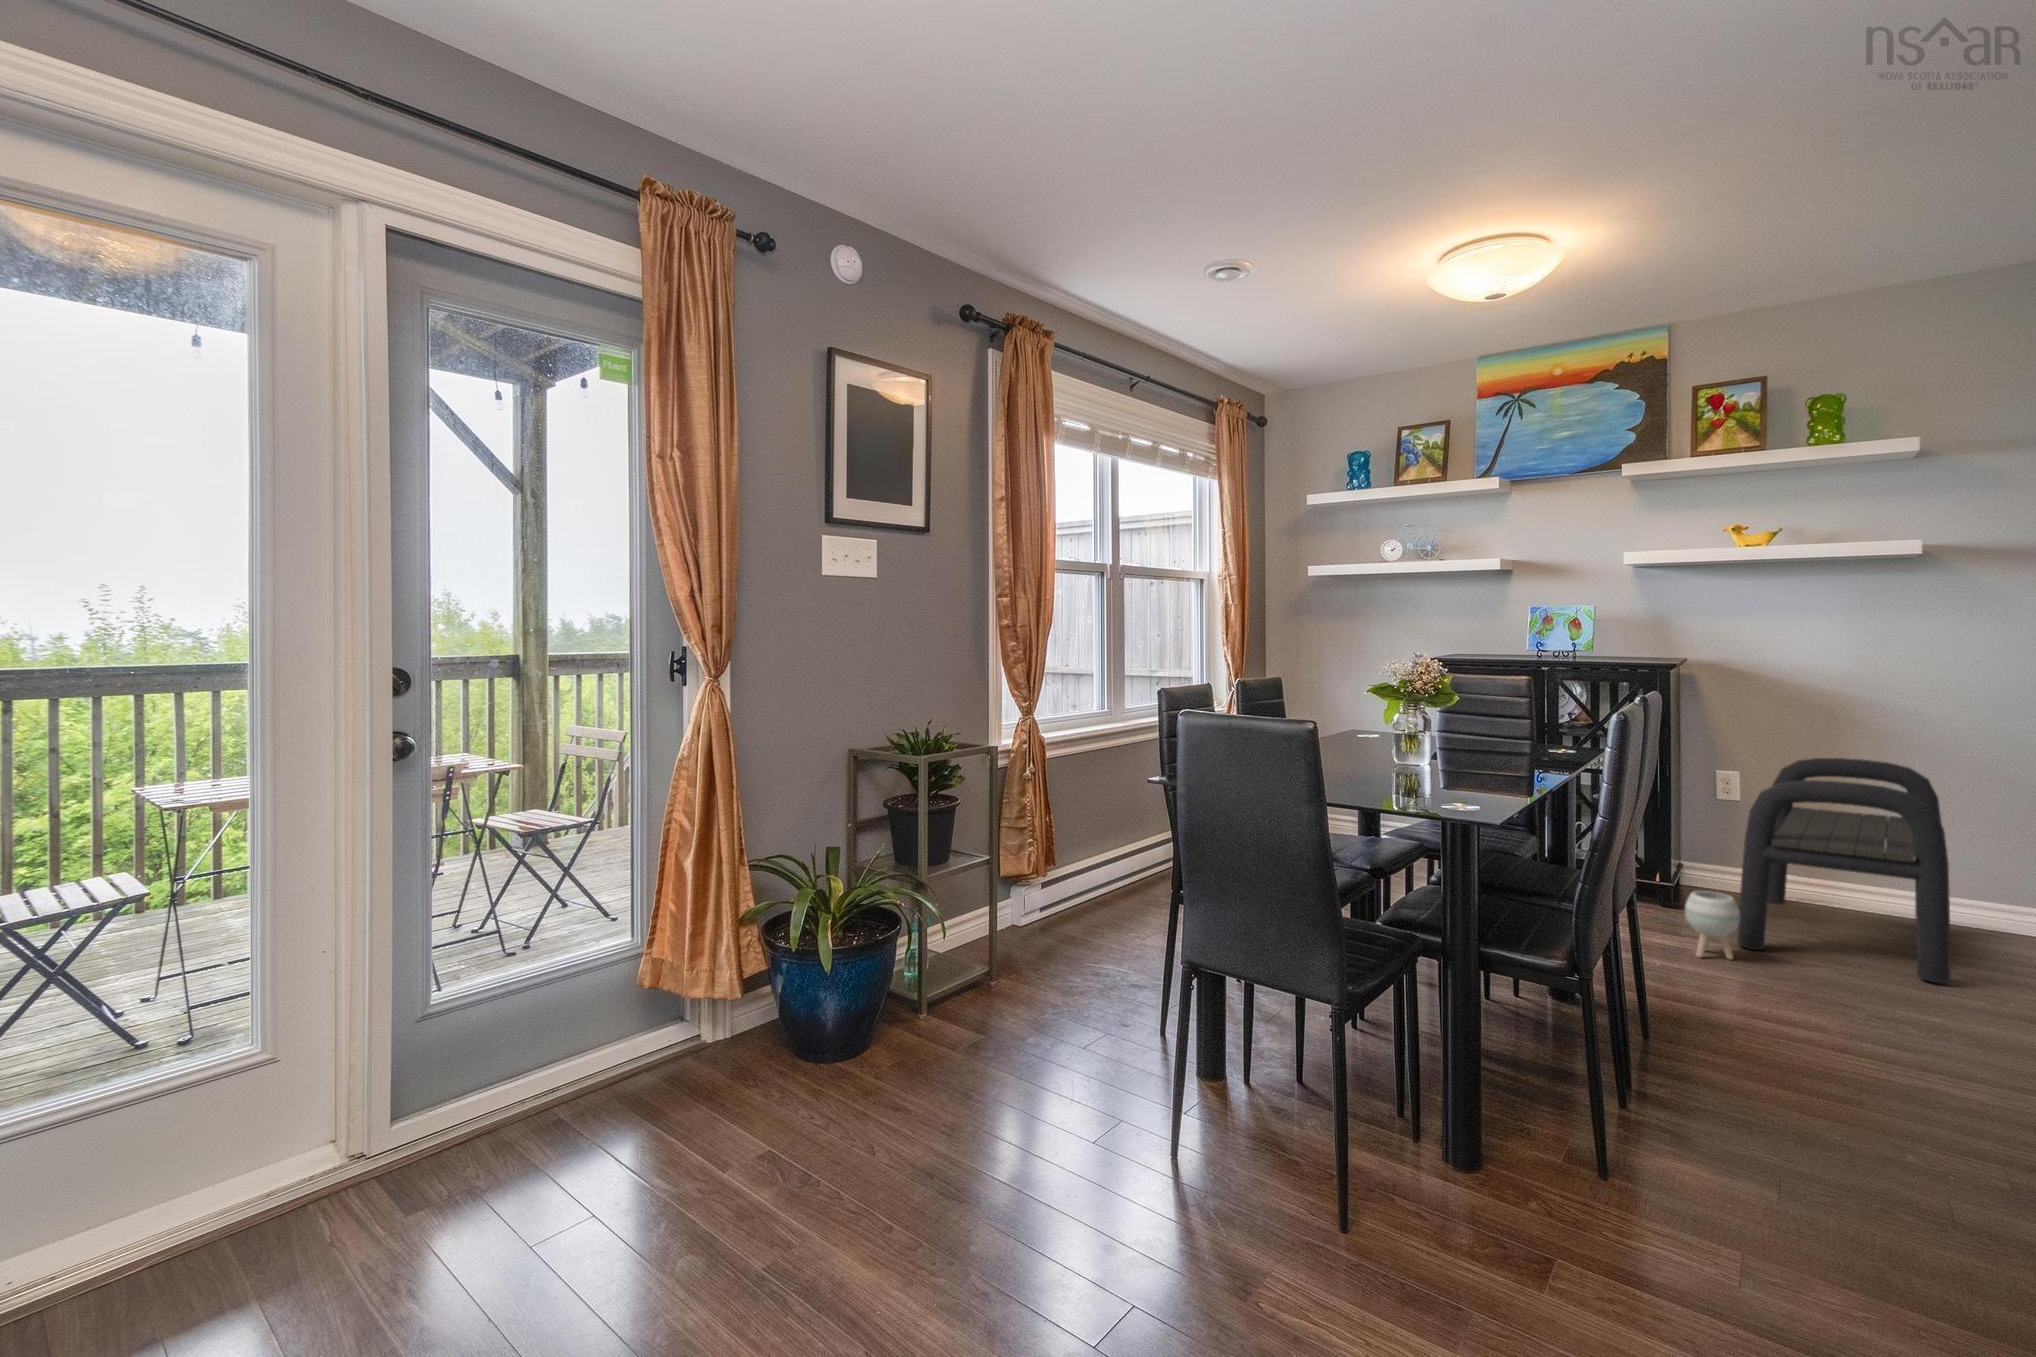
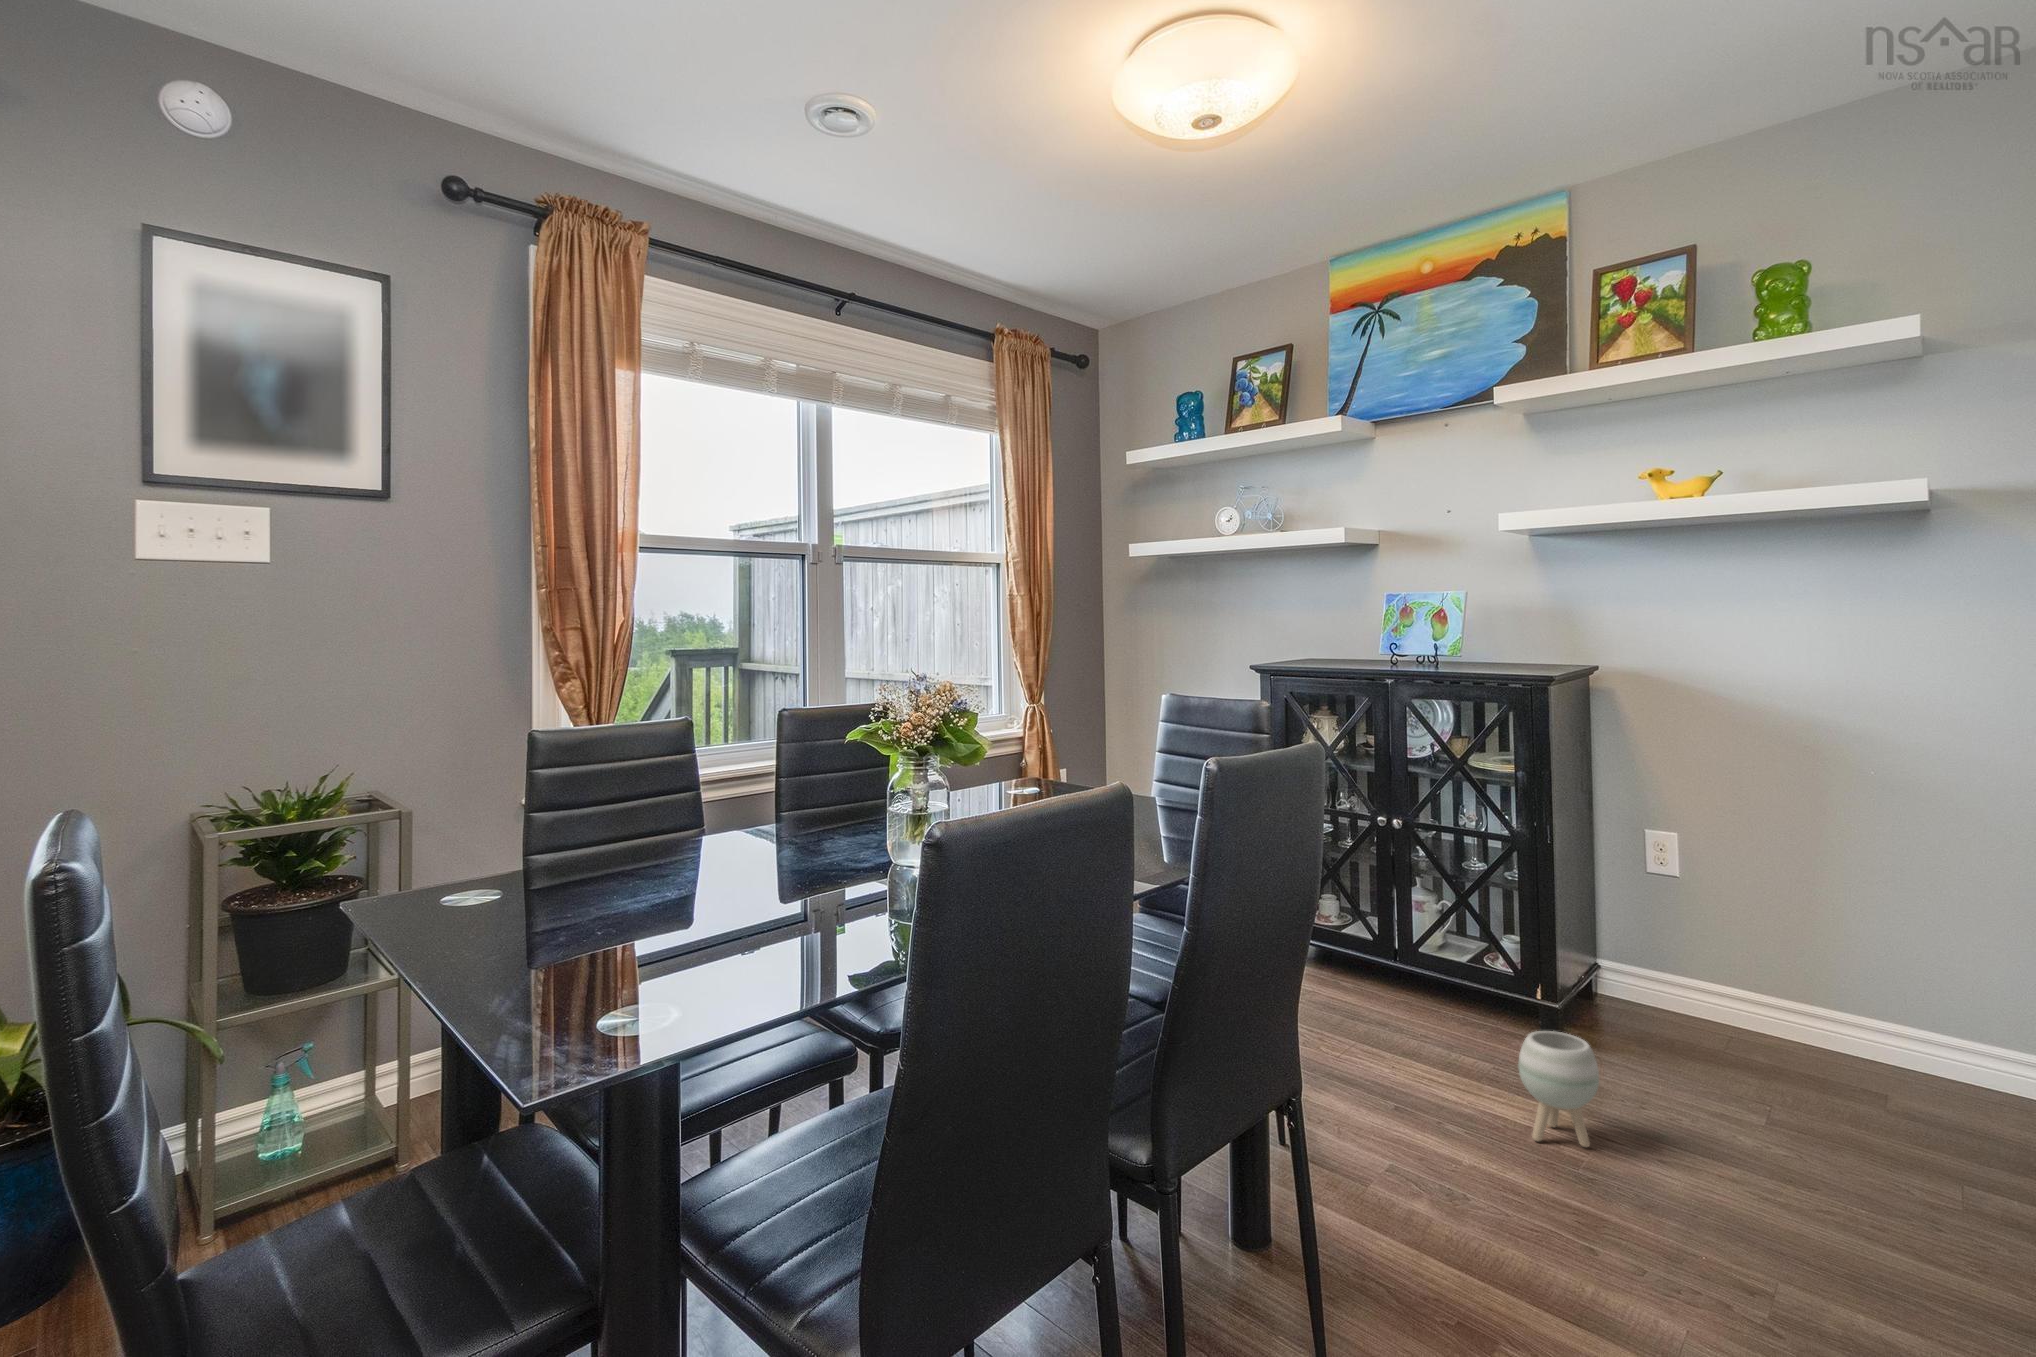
bench: present [1737,758,1951,983] -> none [1614,815,1977,1216]

